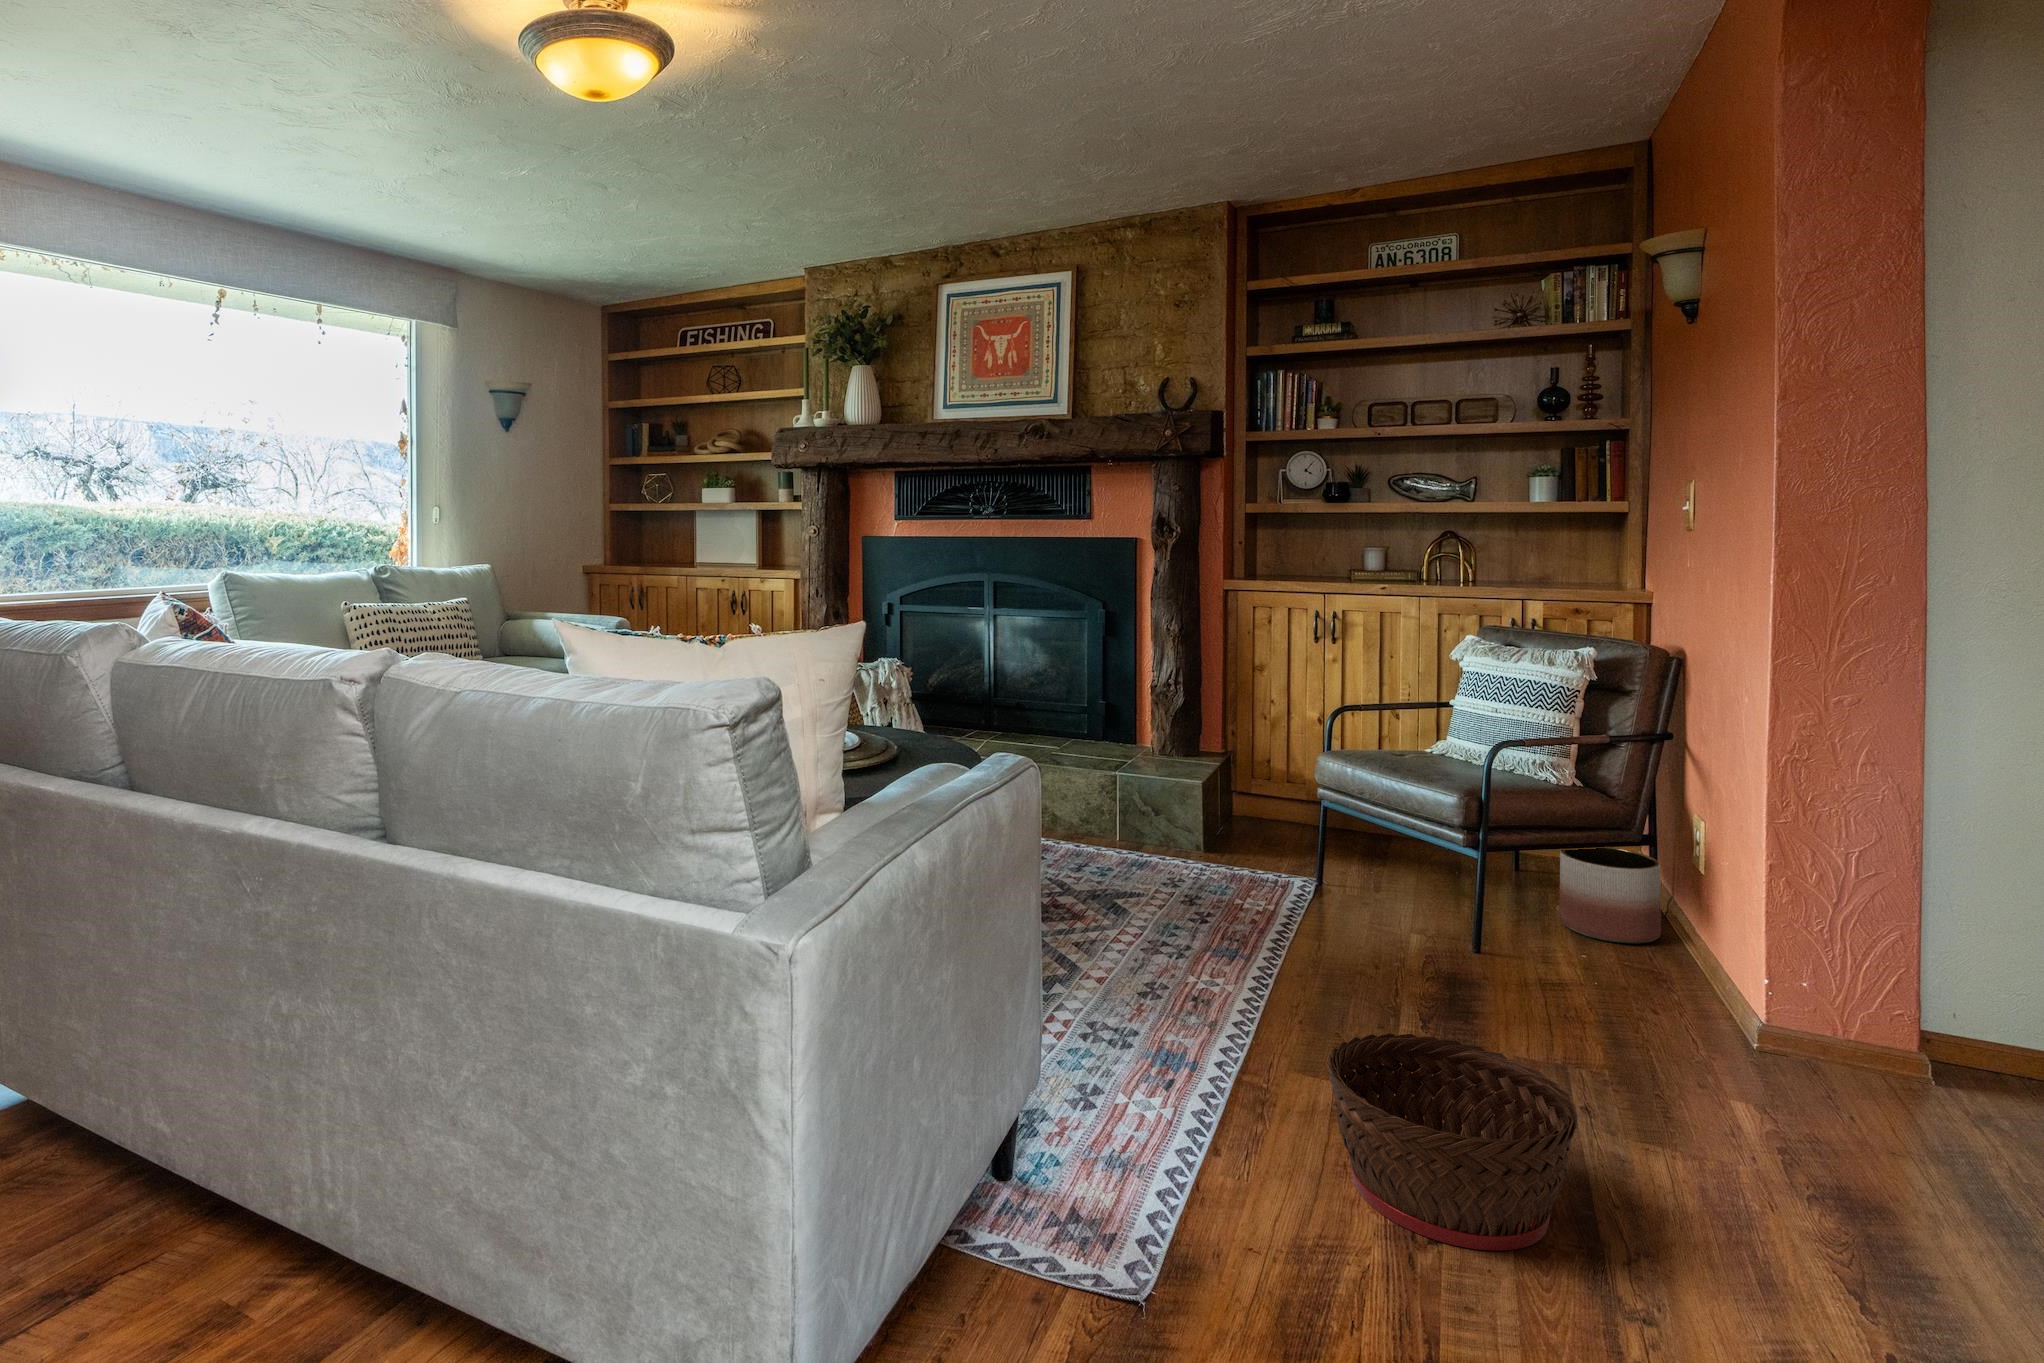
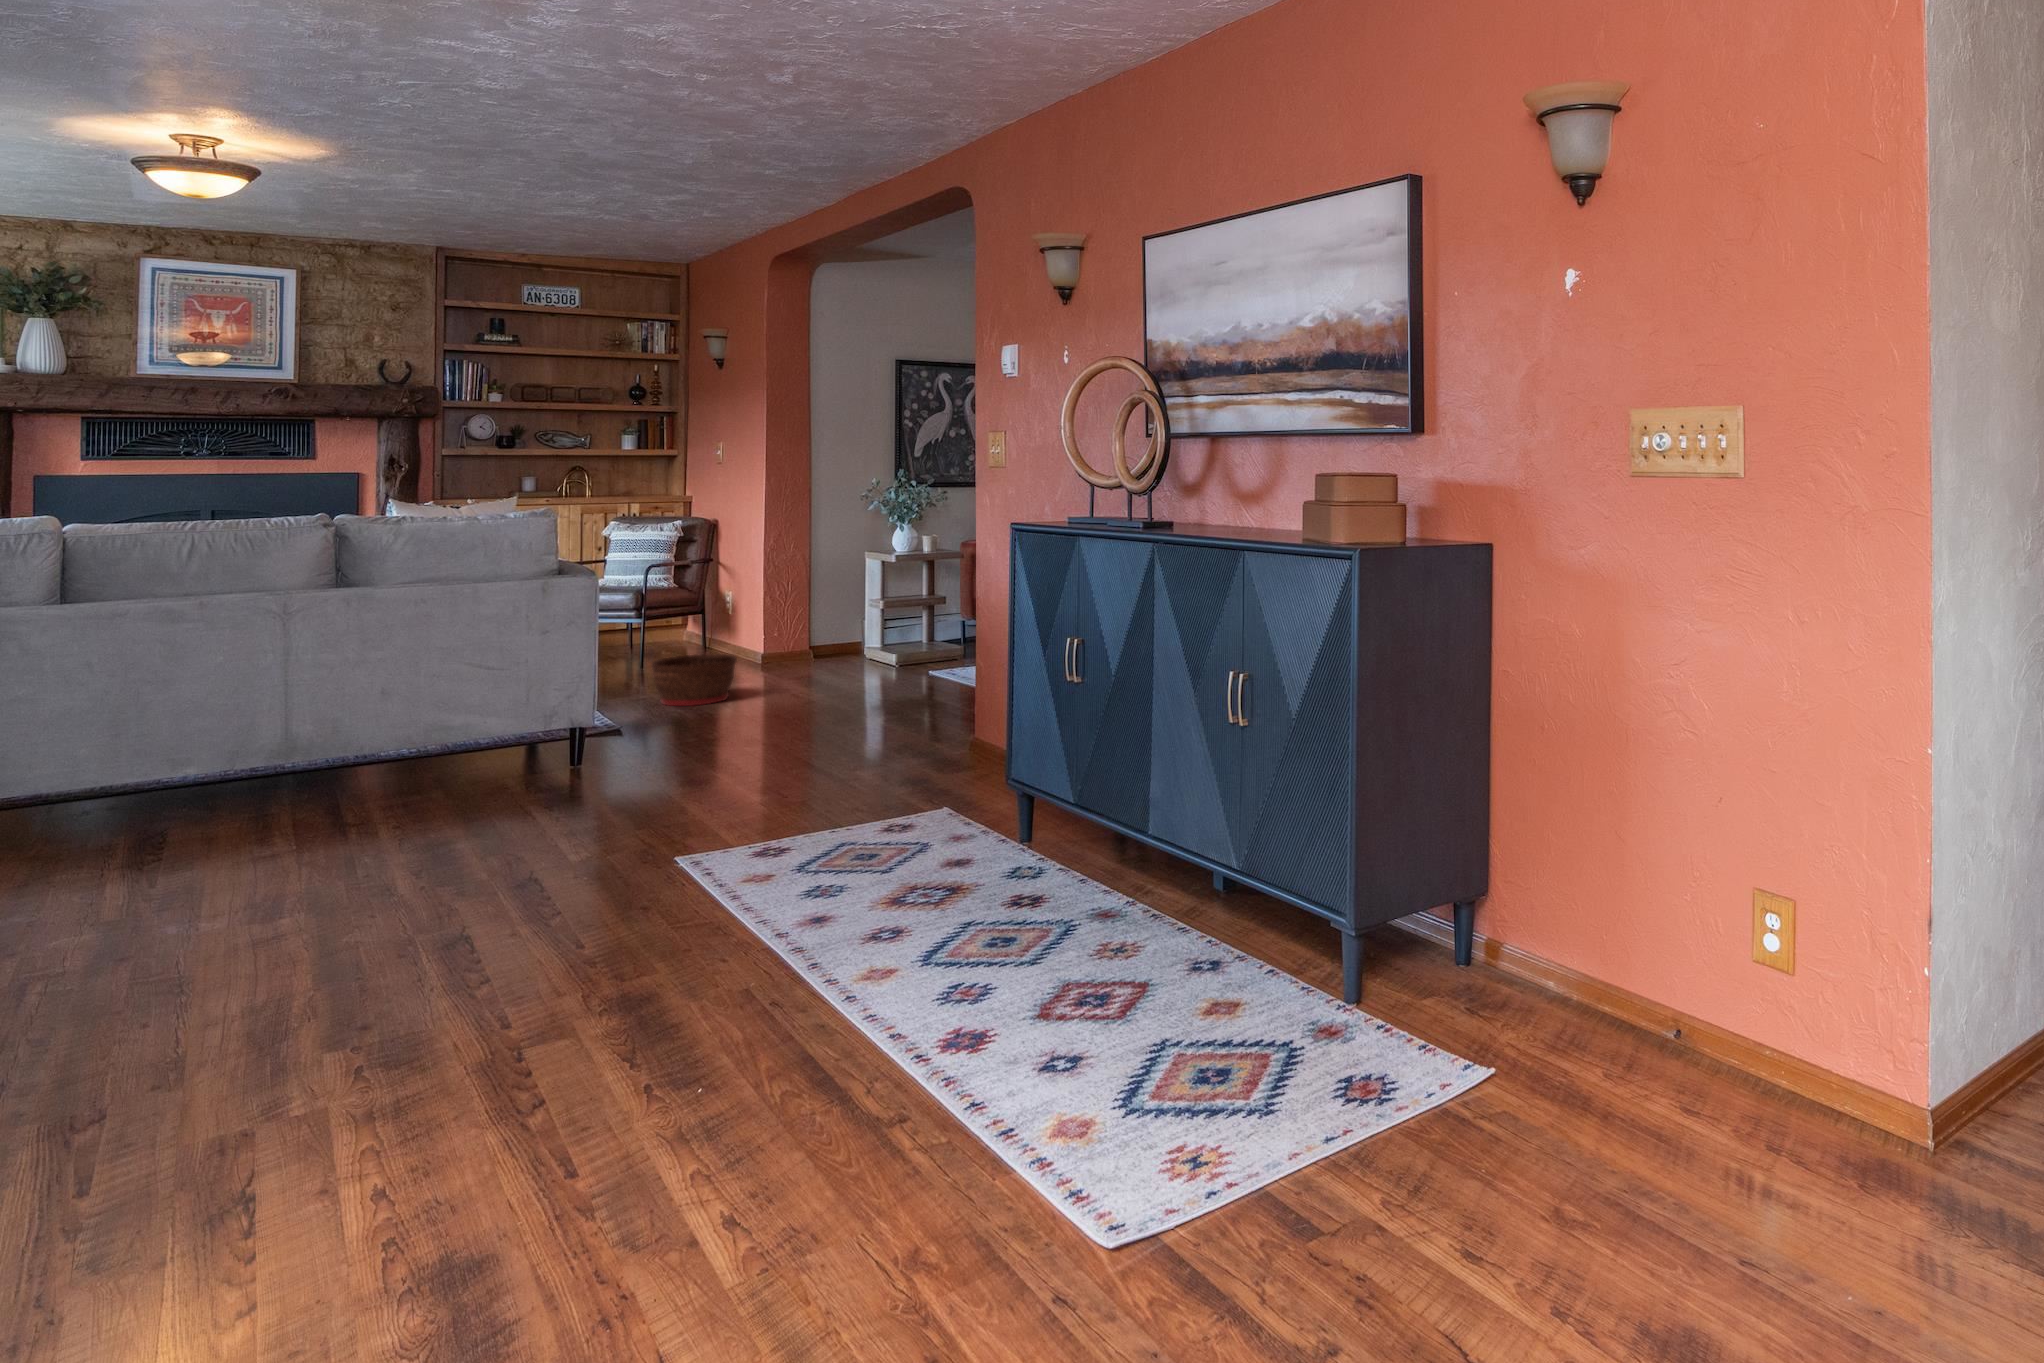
planter: present [1559,847,1661,944] -> none [669,616,713,656]

